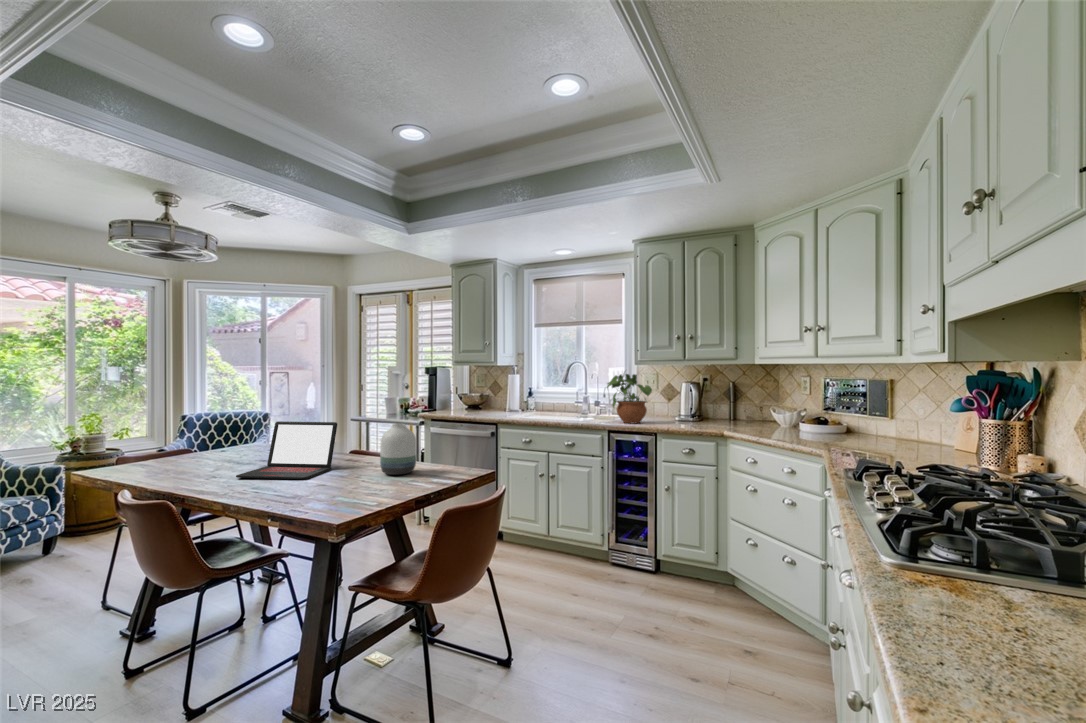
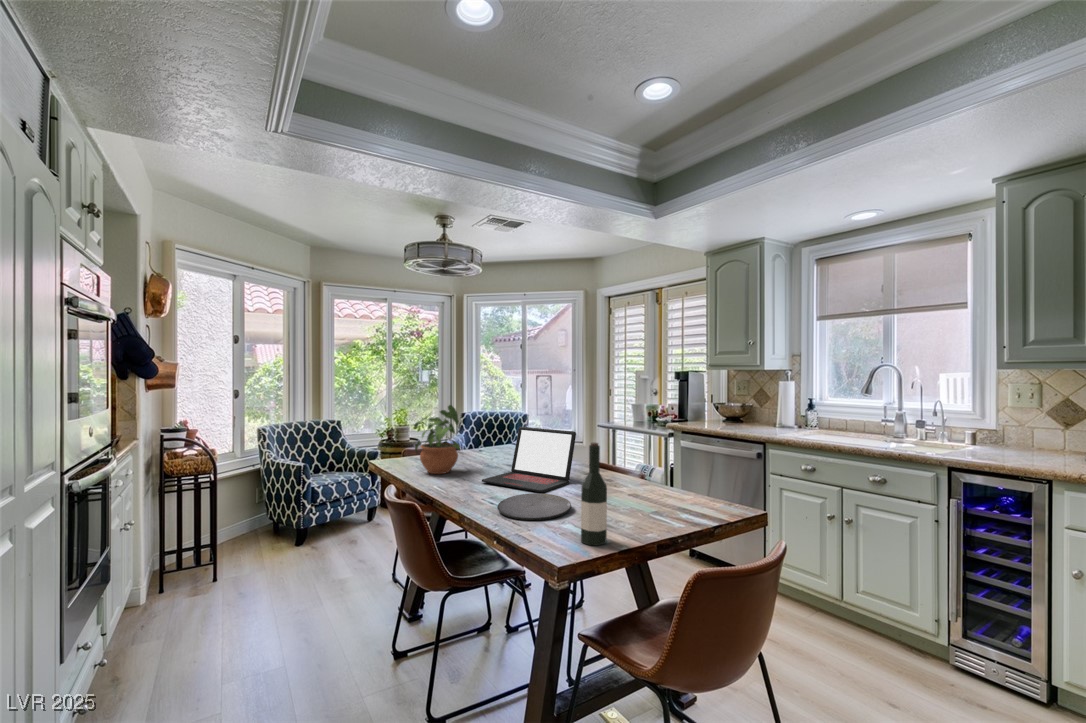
potted plant: present [607,374,652,423] -> present [414,405,460,474]
vase: present [380,424,416,475] -> none [620,439,661,501]
wine bottle: none [352,425,375,509] -> present [581,443,607,545]
plate: none [263,479,338,501] -> present [497,493,571,520]

